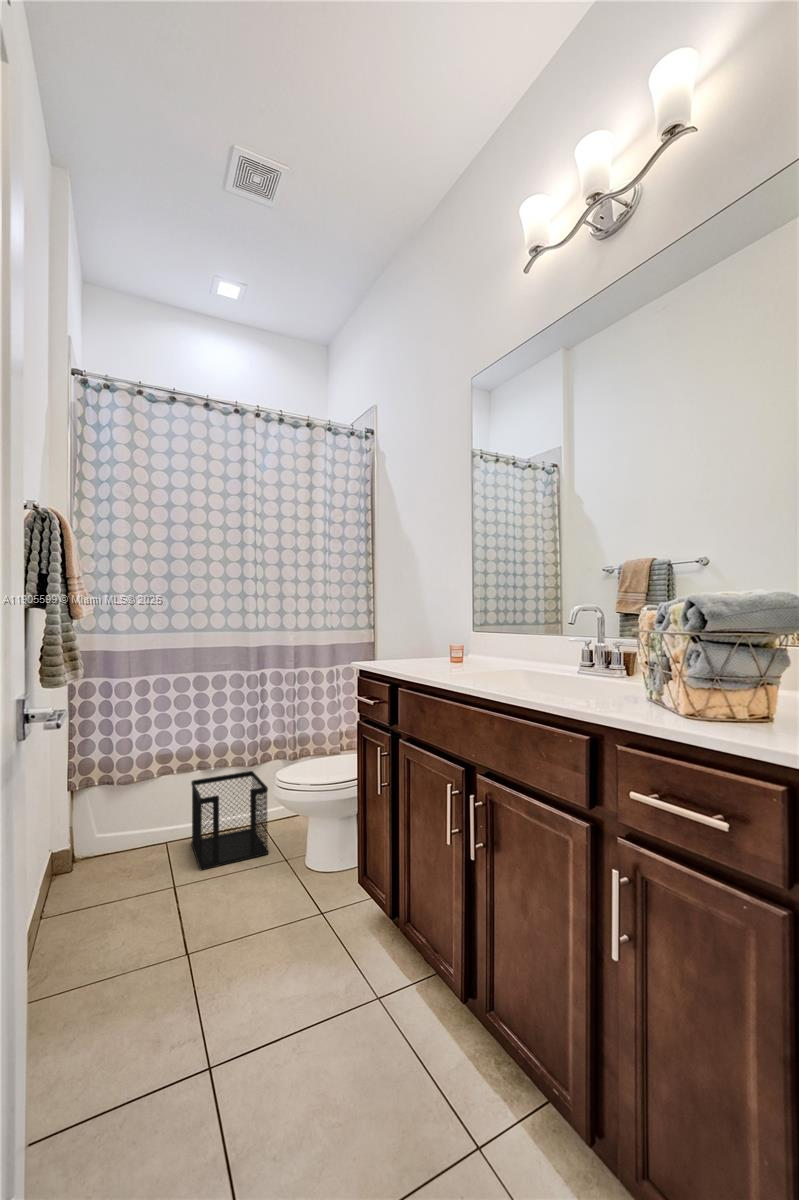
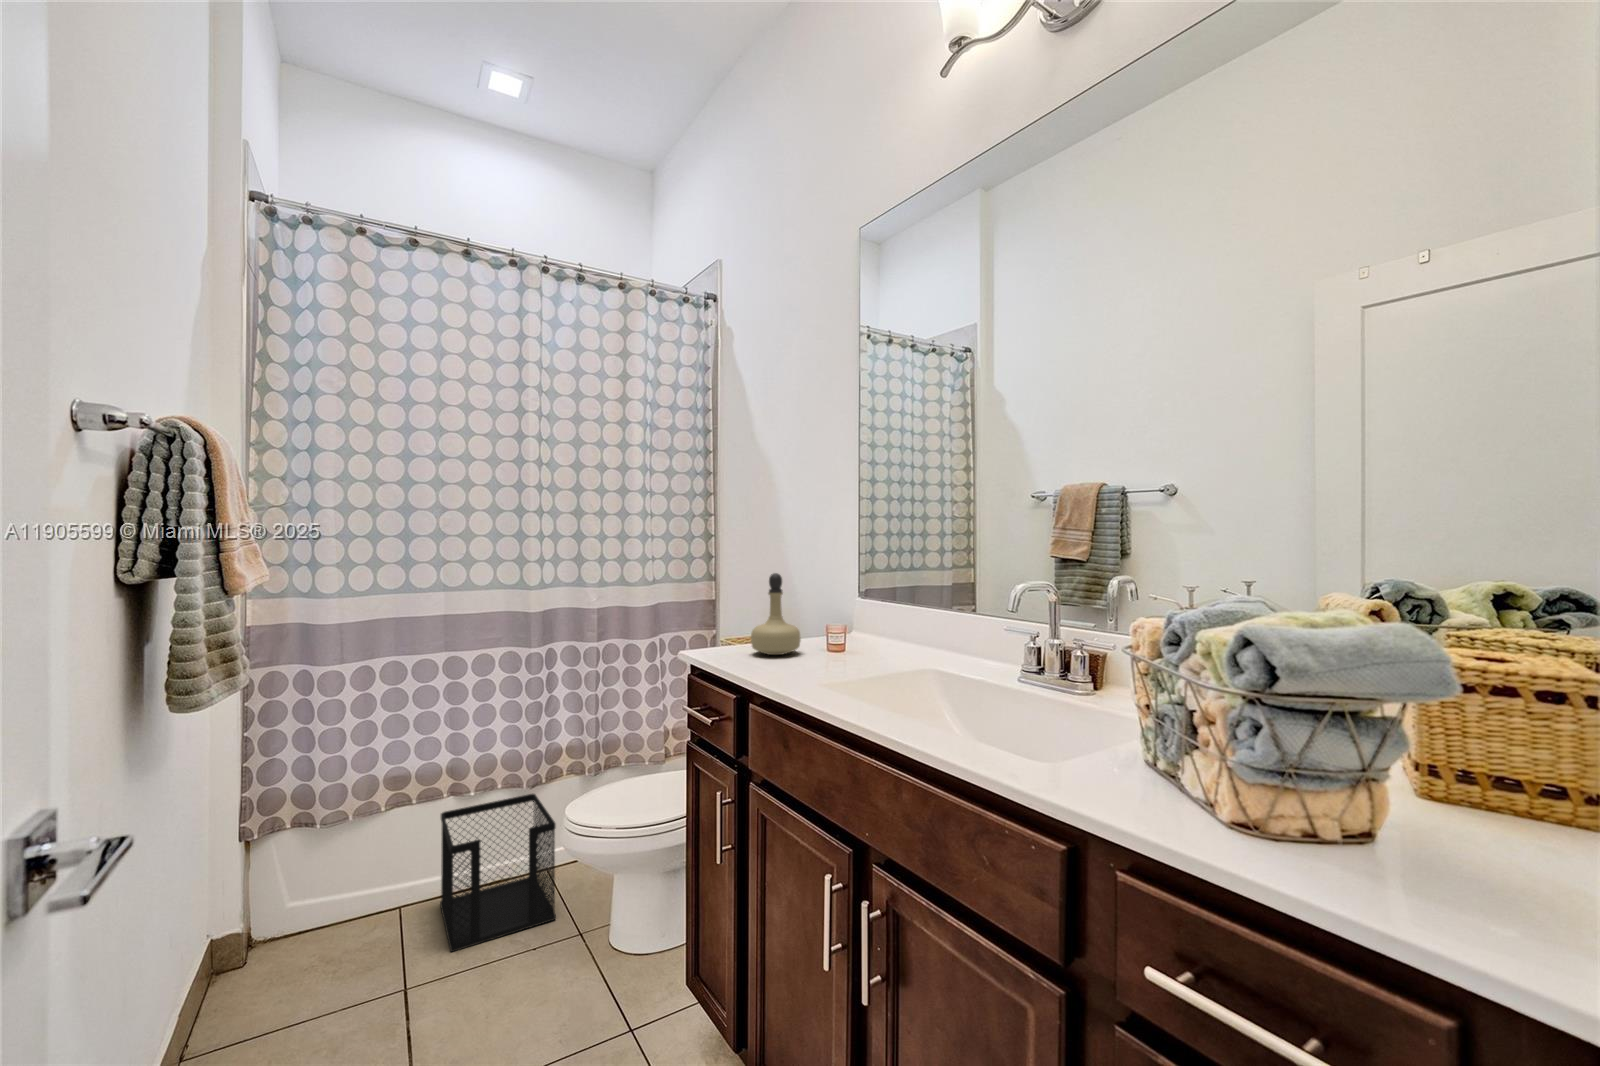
perfume bottle: none [399,609,432,664] -> present [751,573,801,655]

